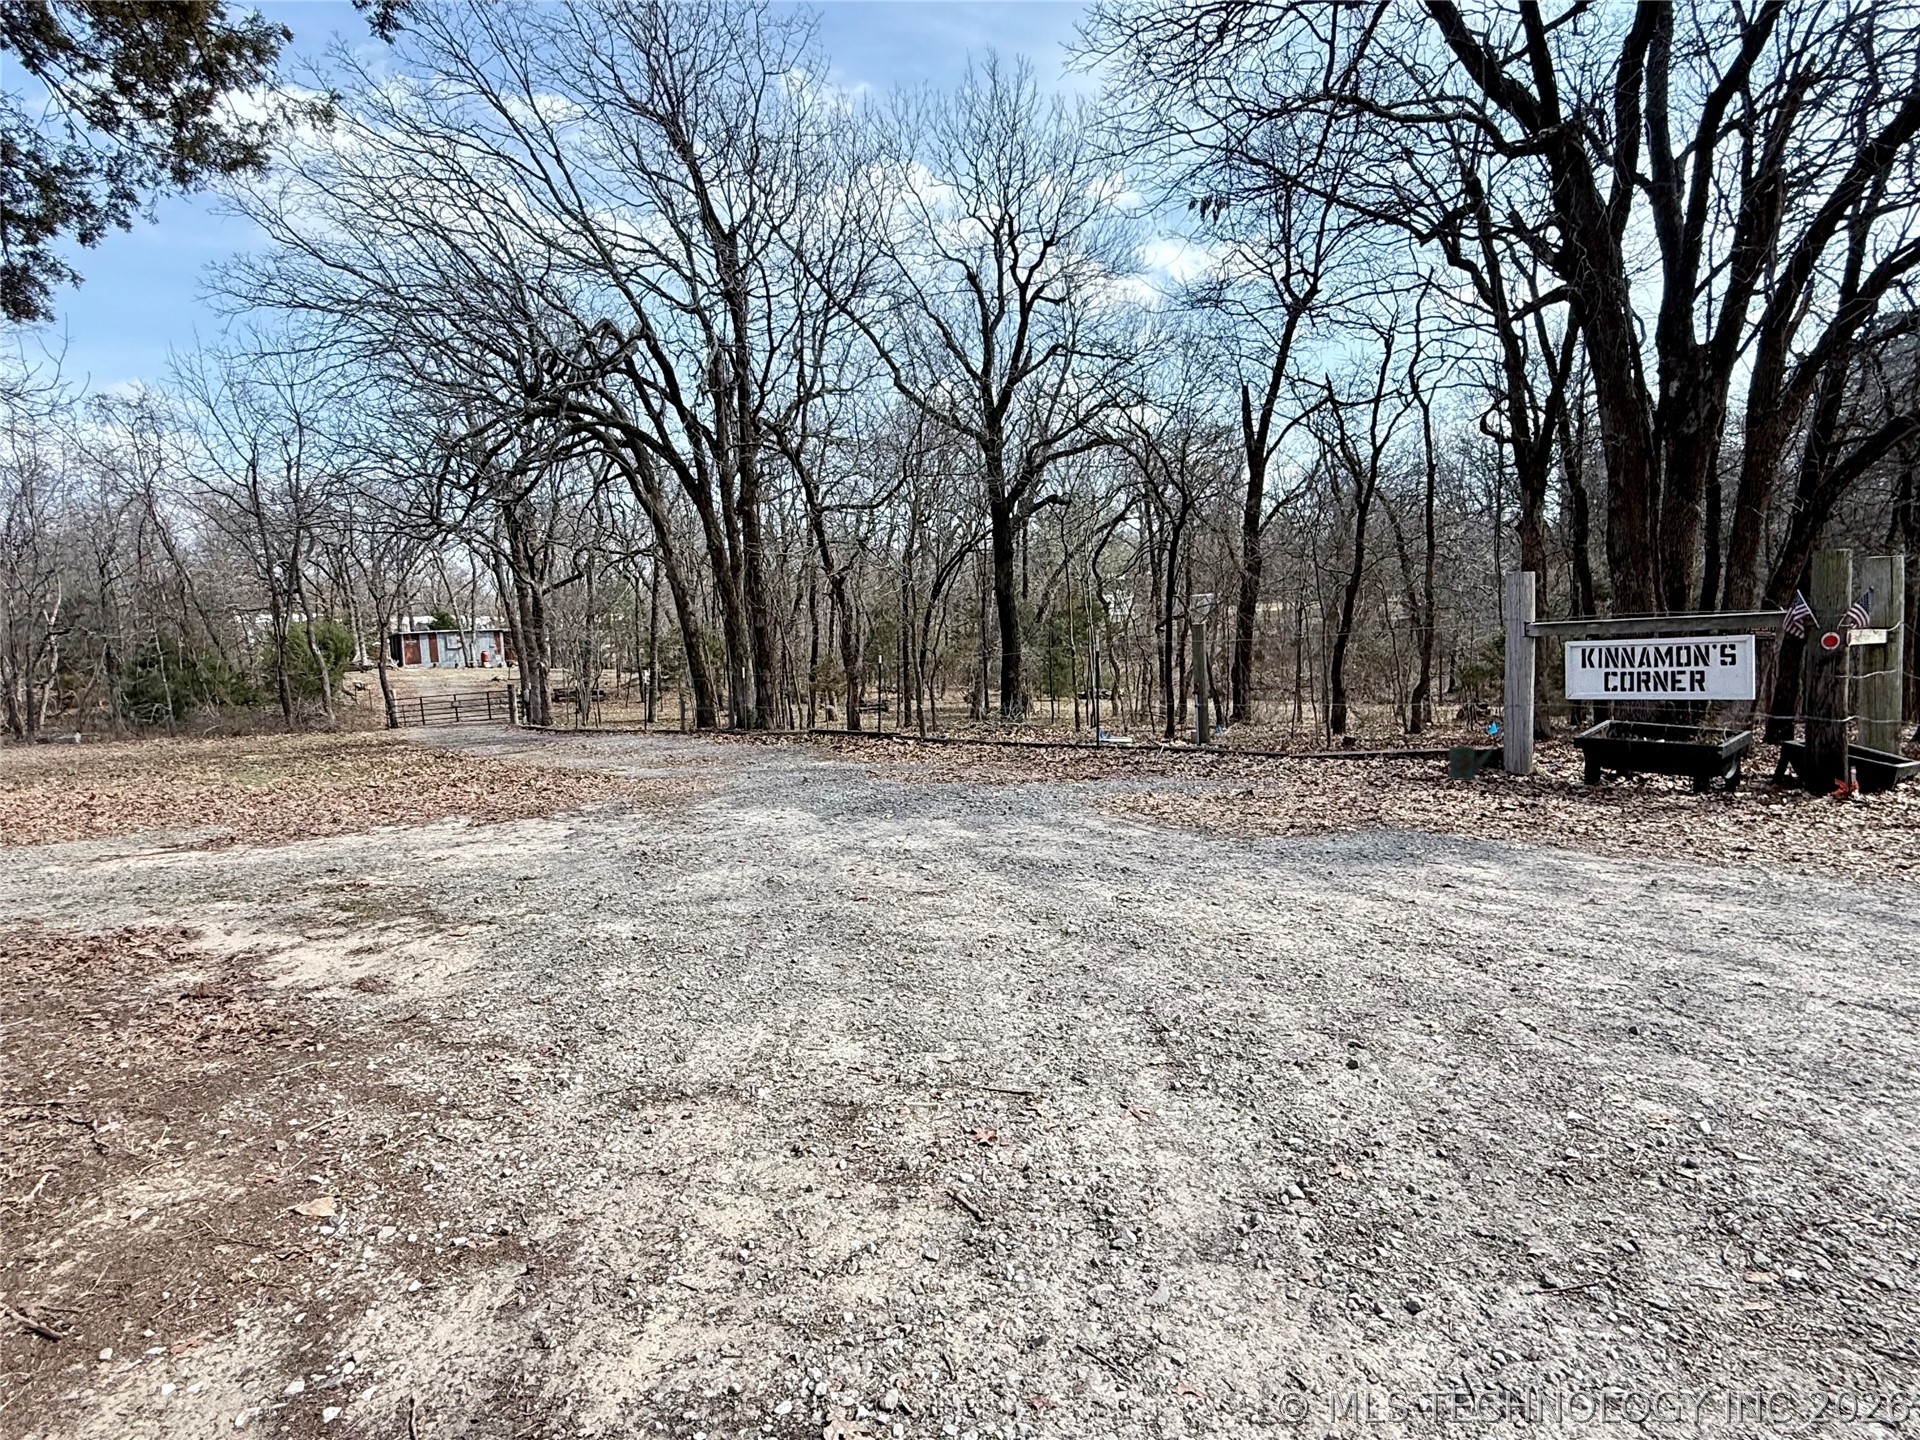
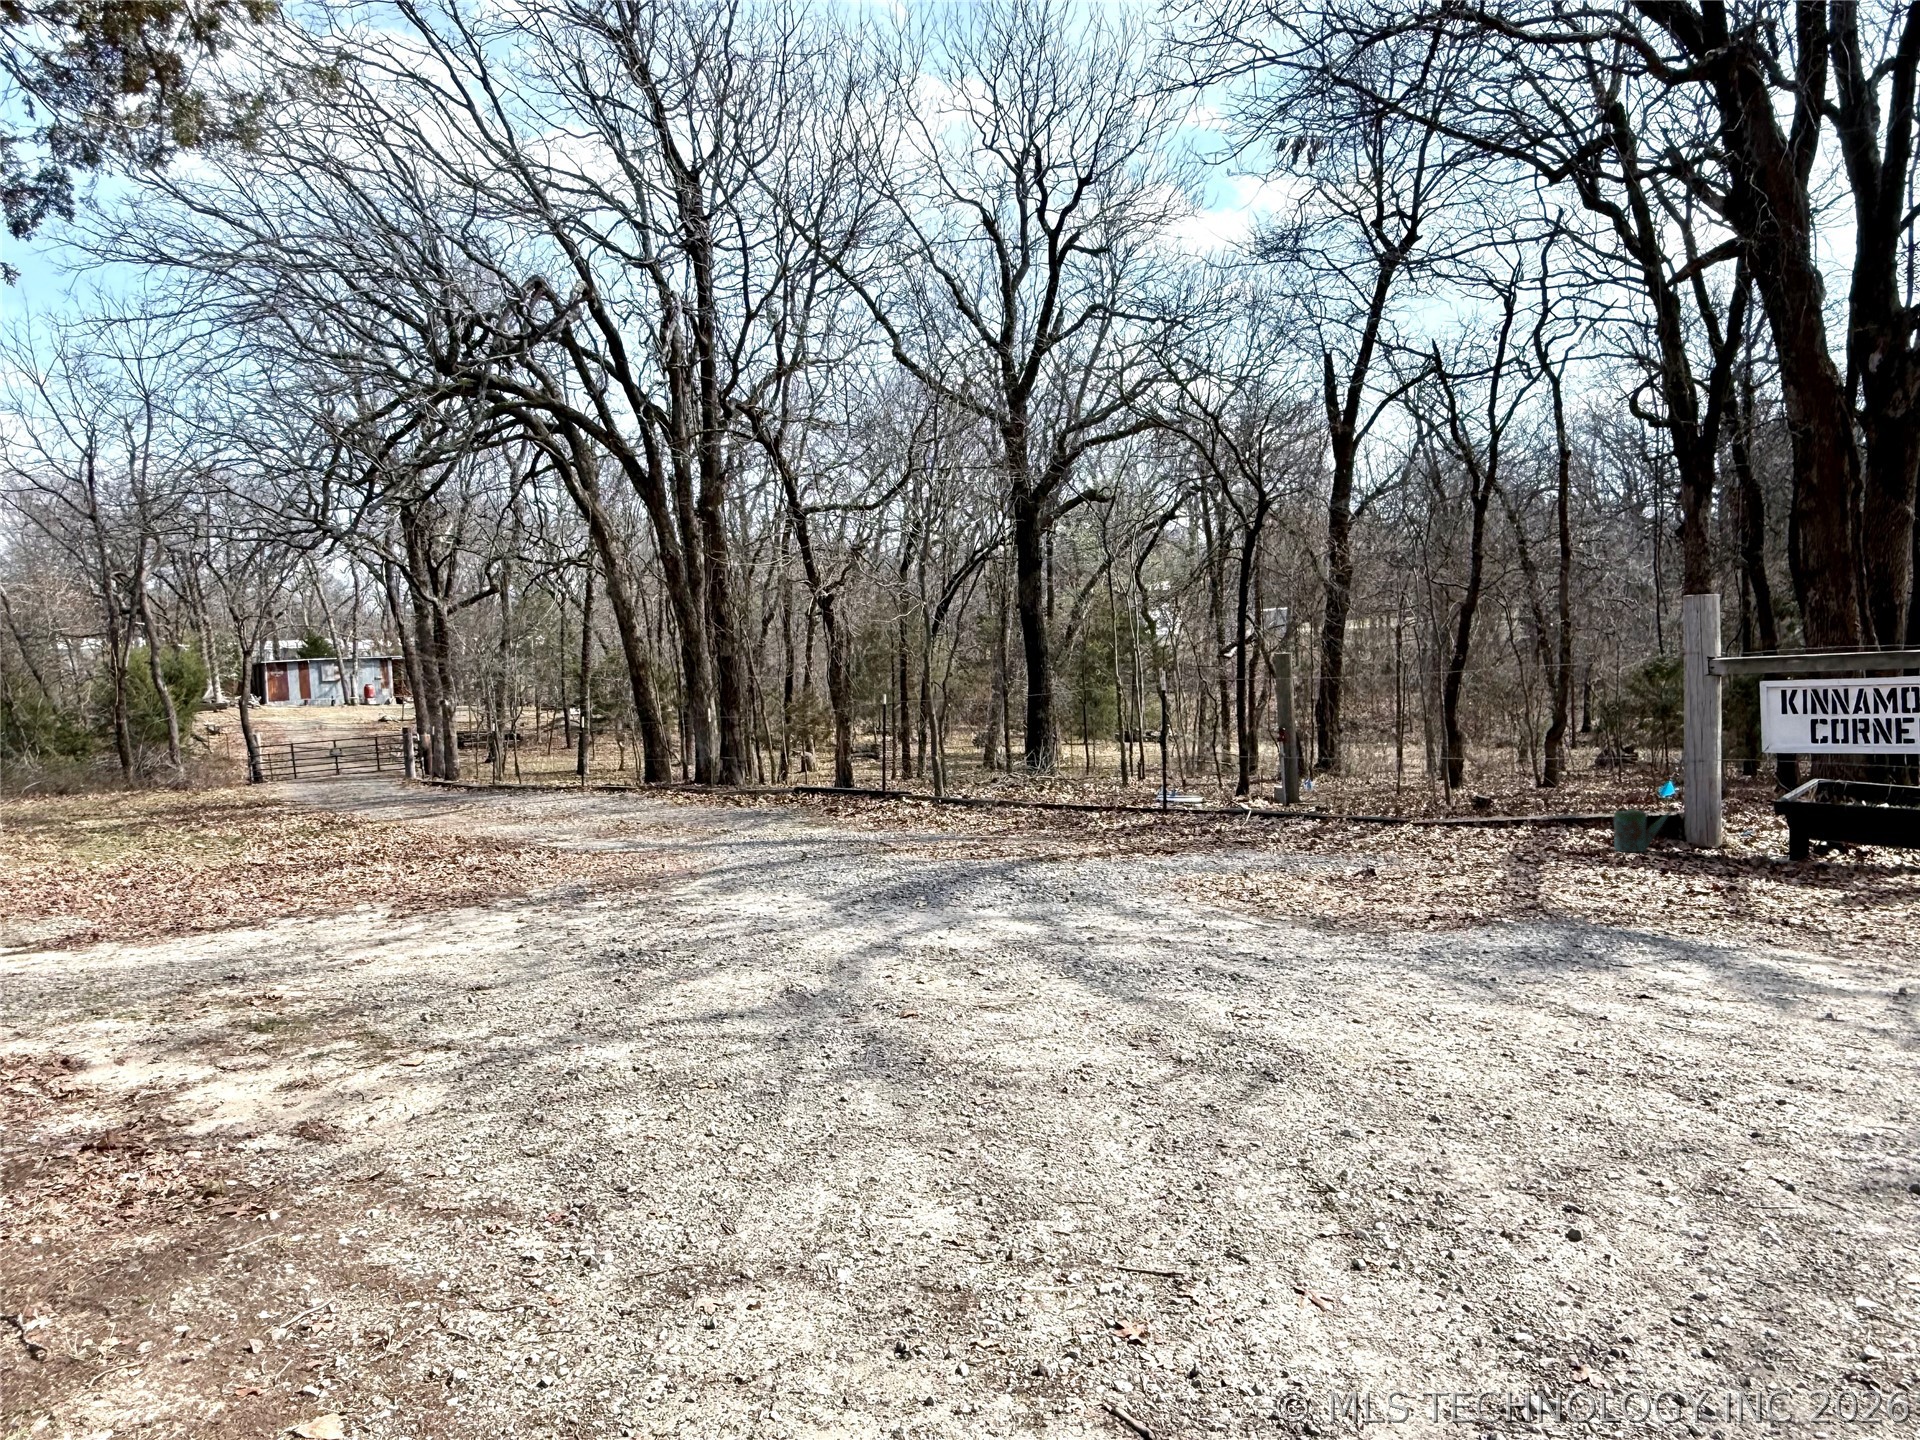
bench: present [679,694,734,734] -> none [632,742,701,793]

